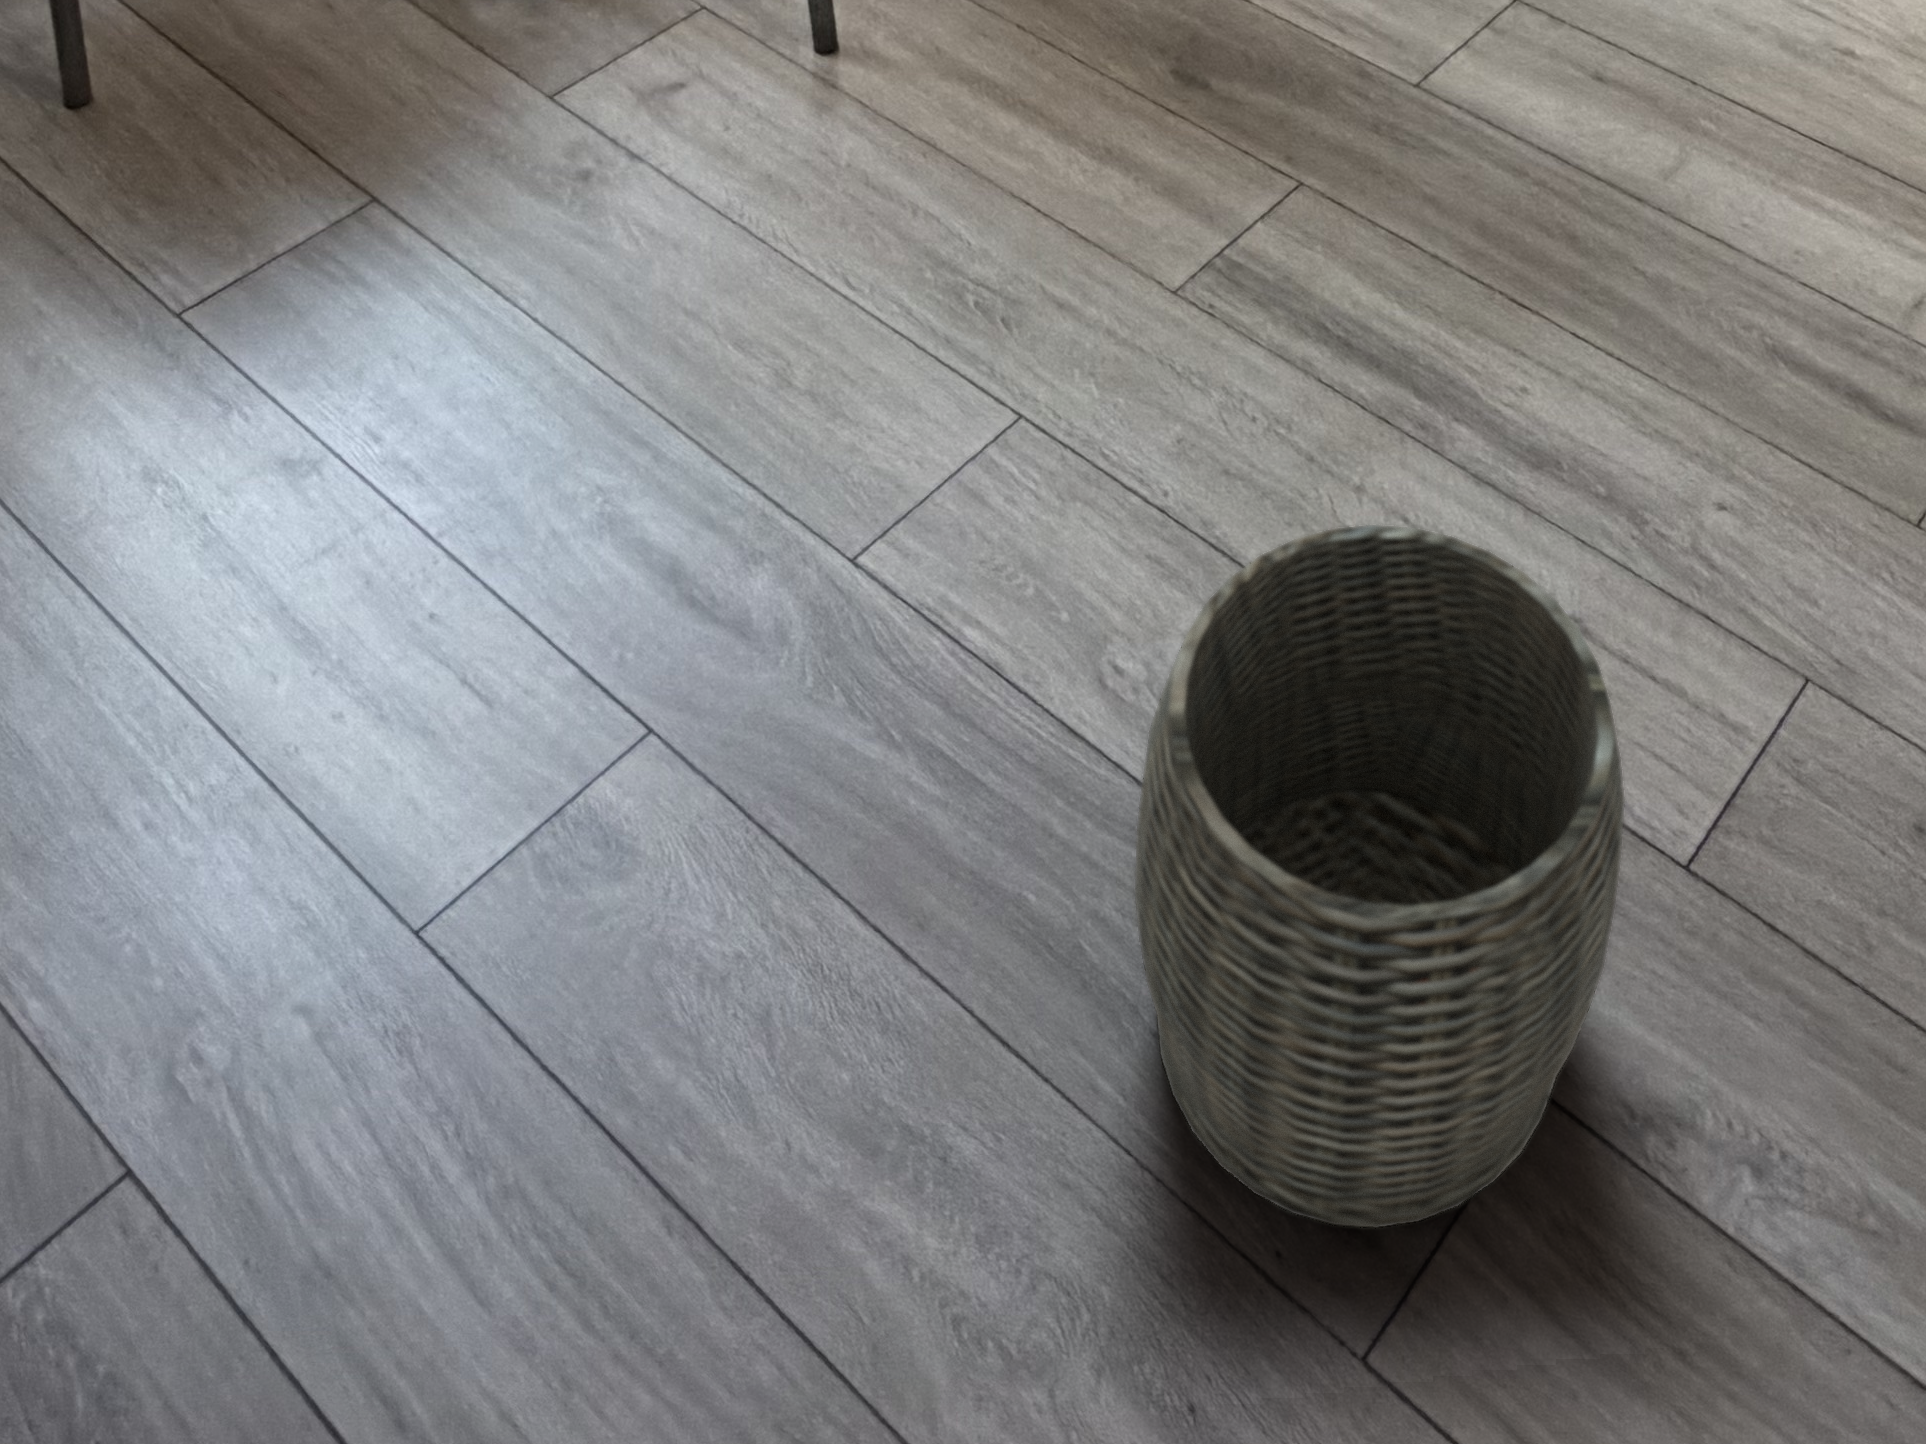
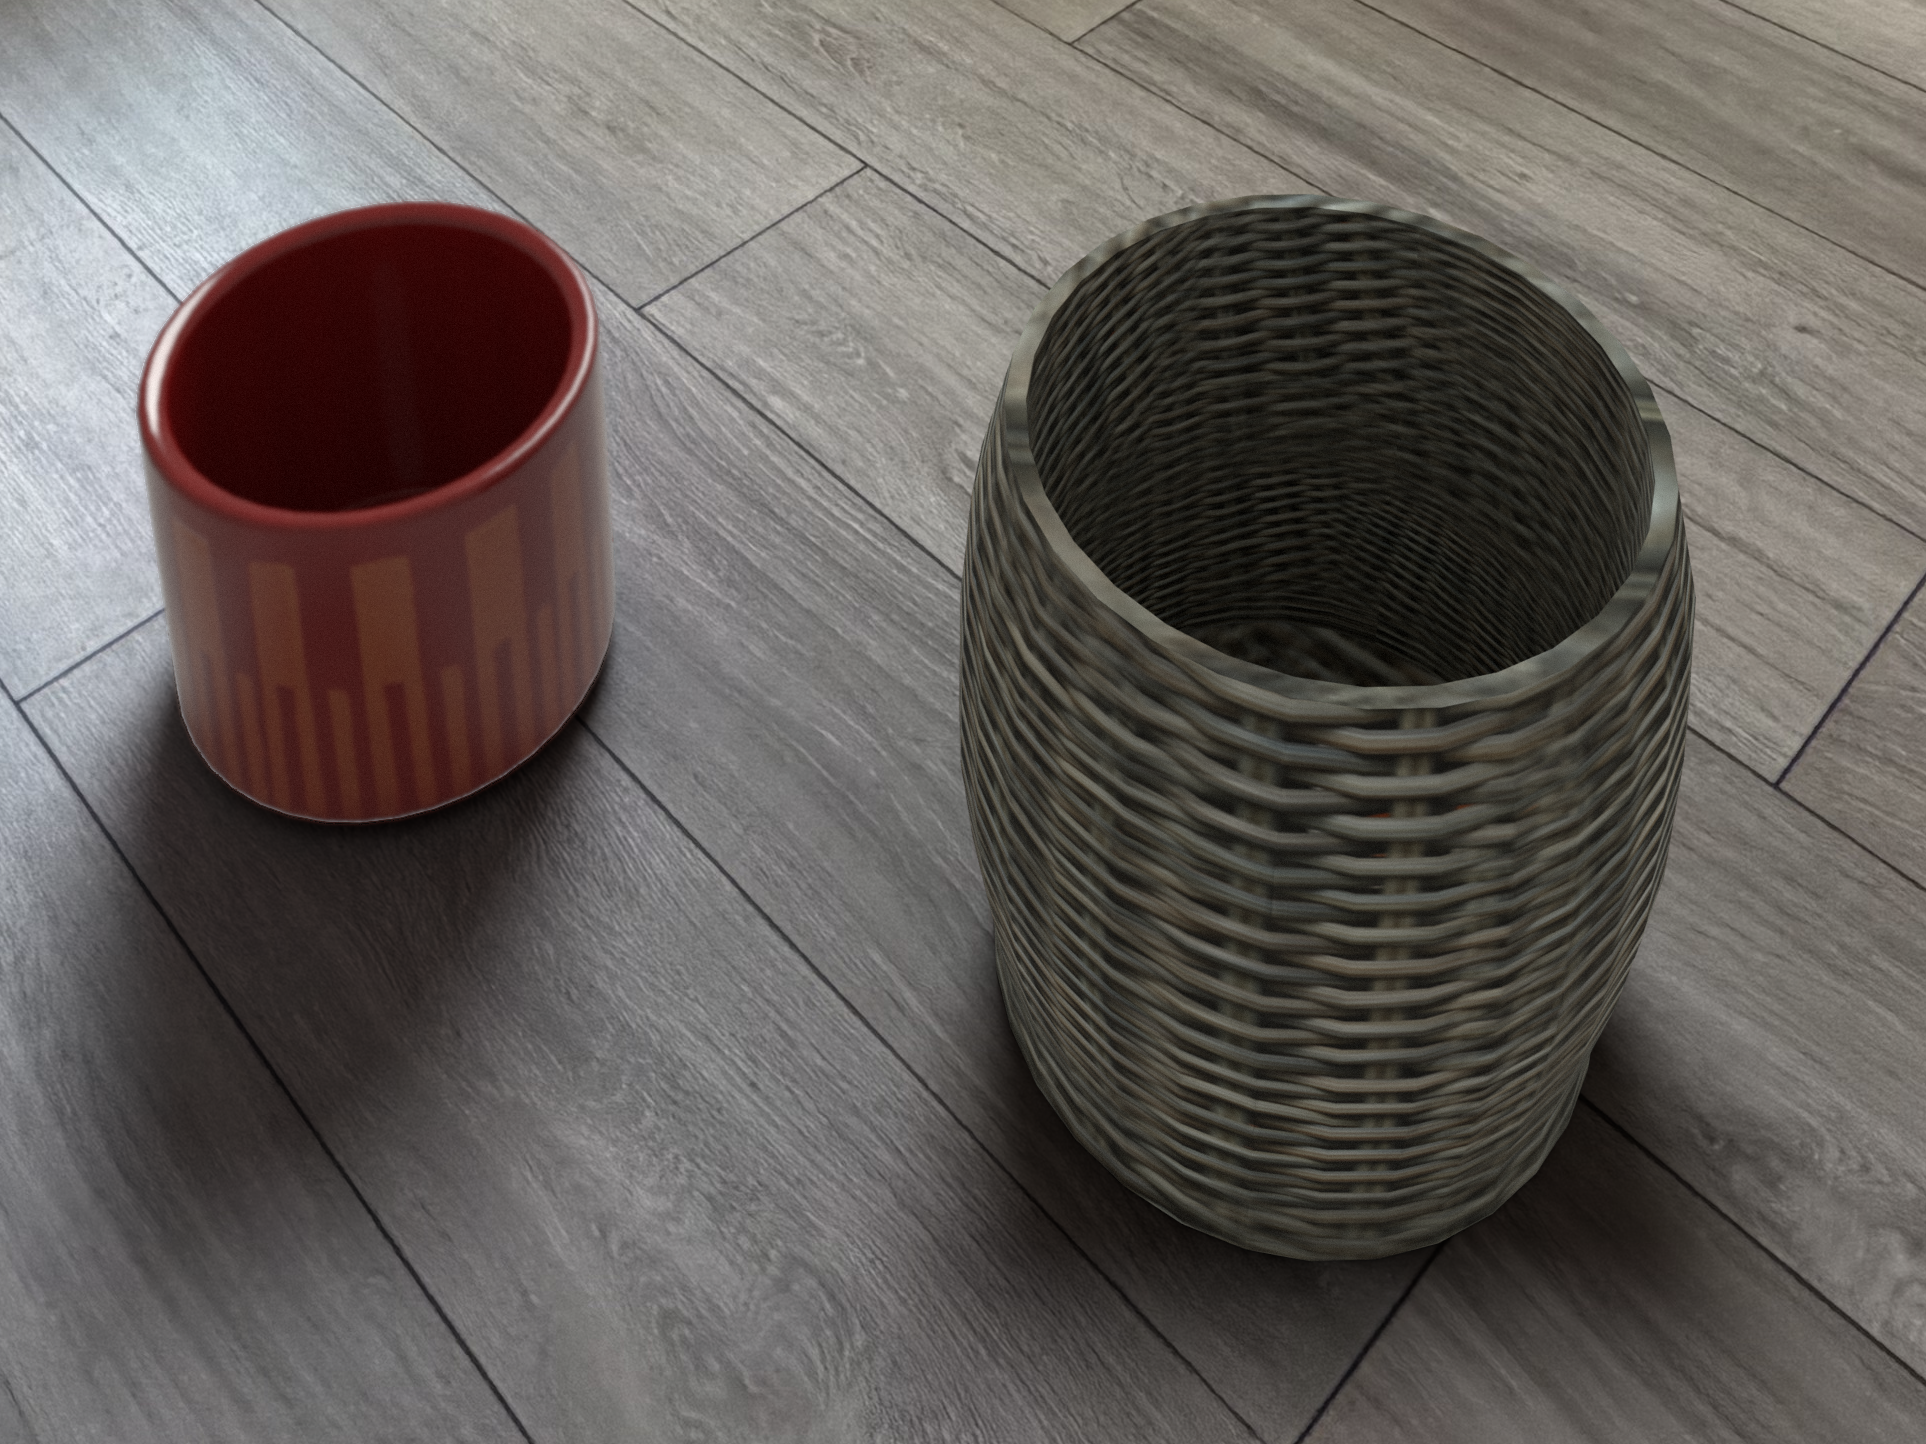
planter: none [515,537,866,1002] -> present [136,201,616,824]

